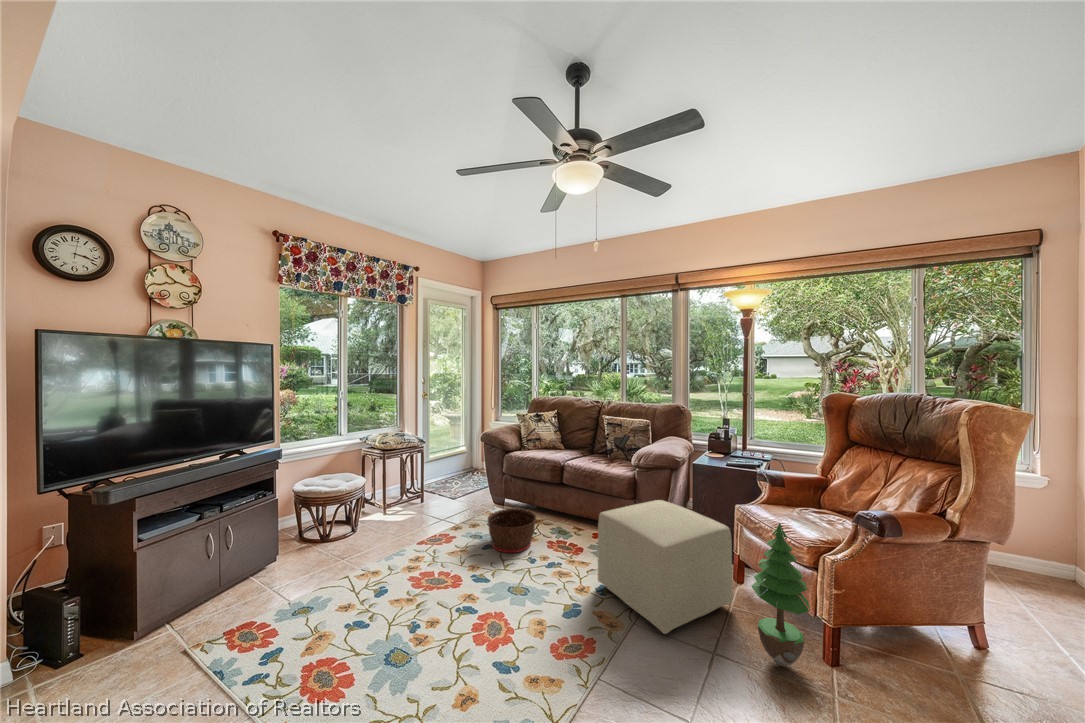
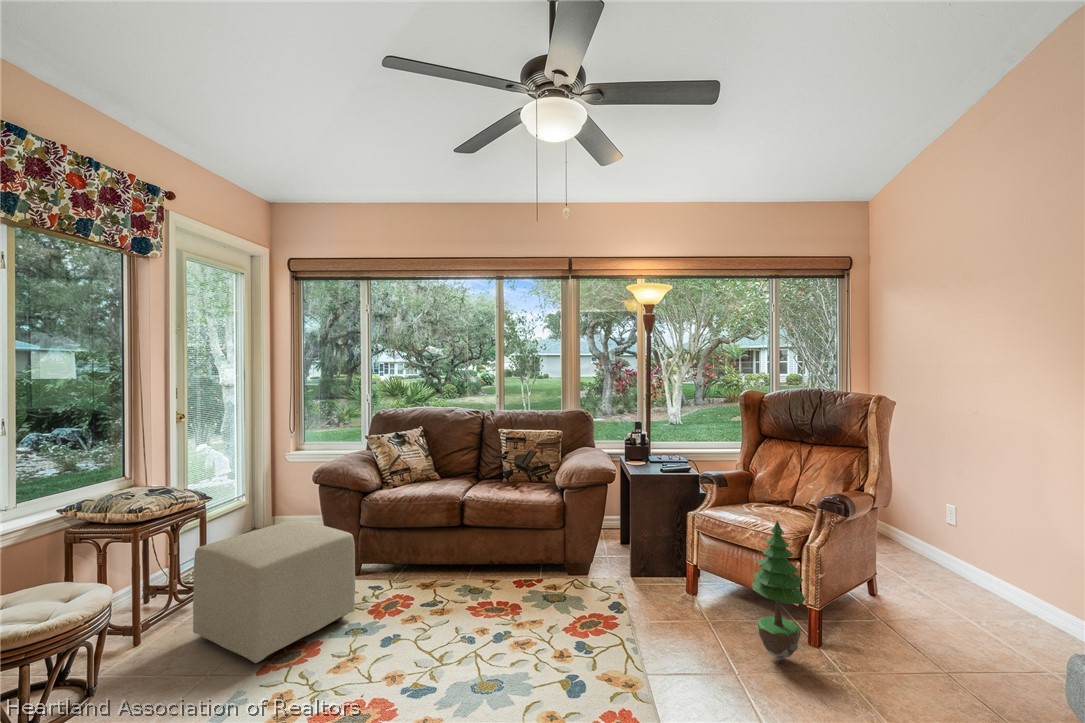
ottoman: present [598,500,733,634] -> present [193,520,355,663]
basket: present [488,509,536,553] -> none [384,573,457,642]

